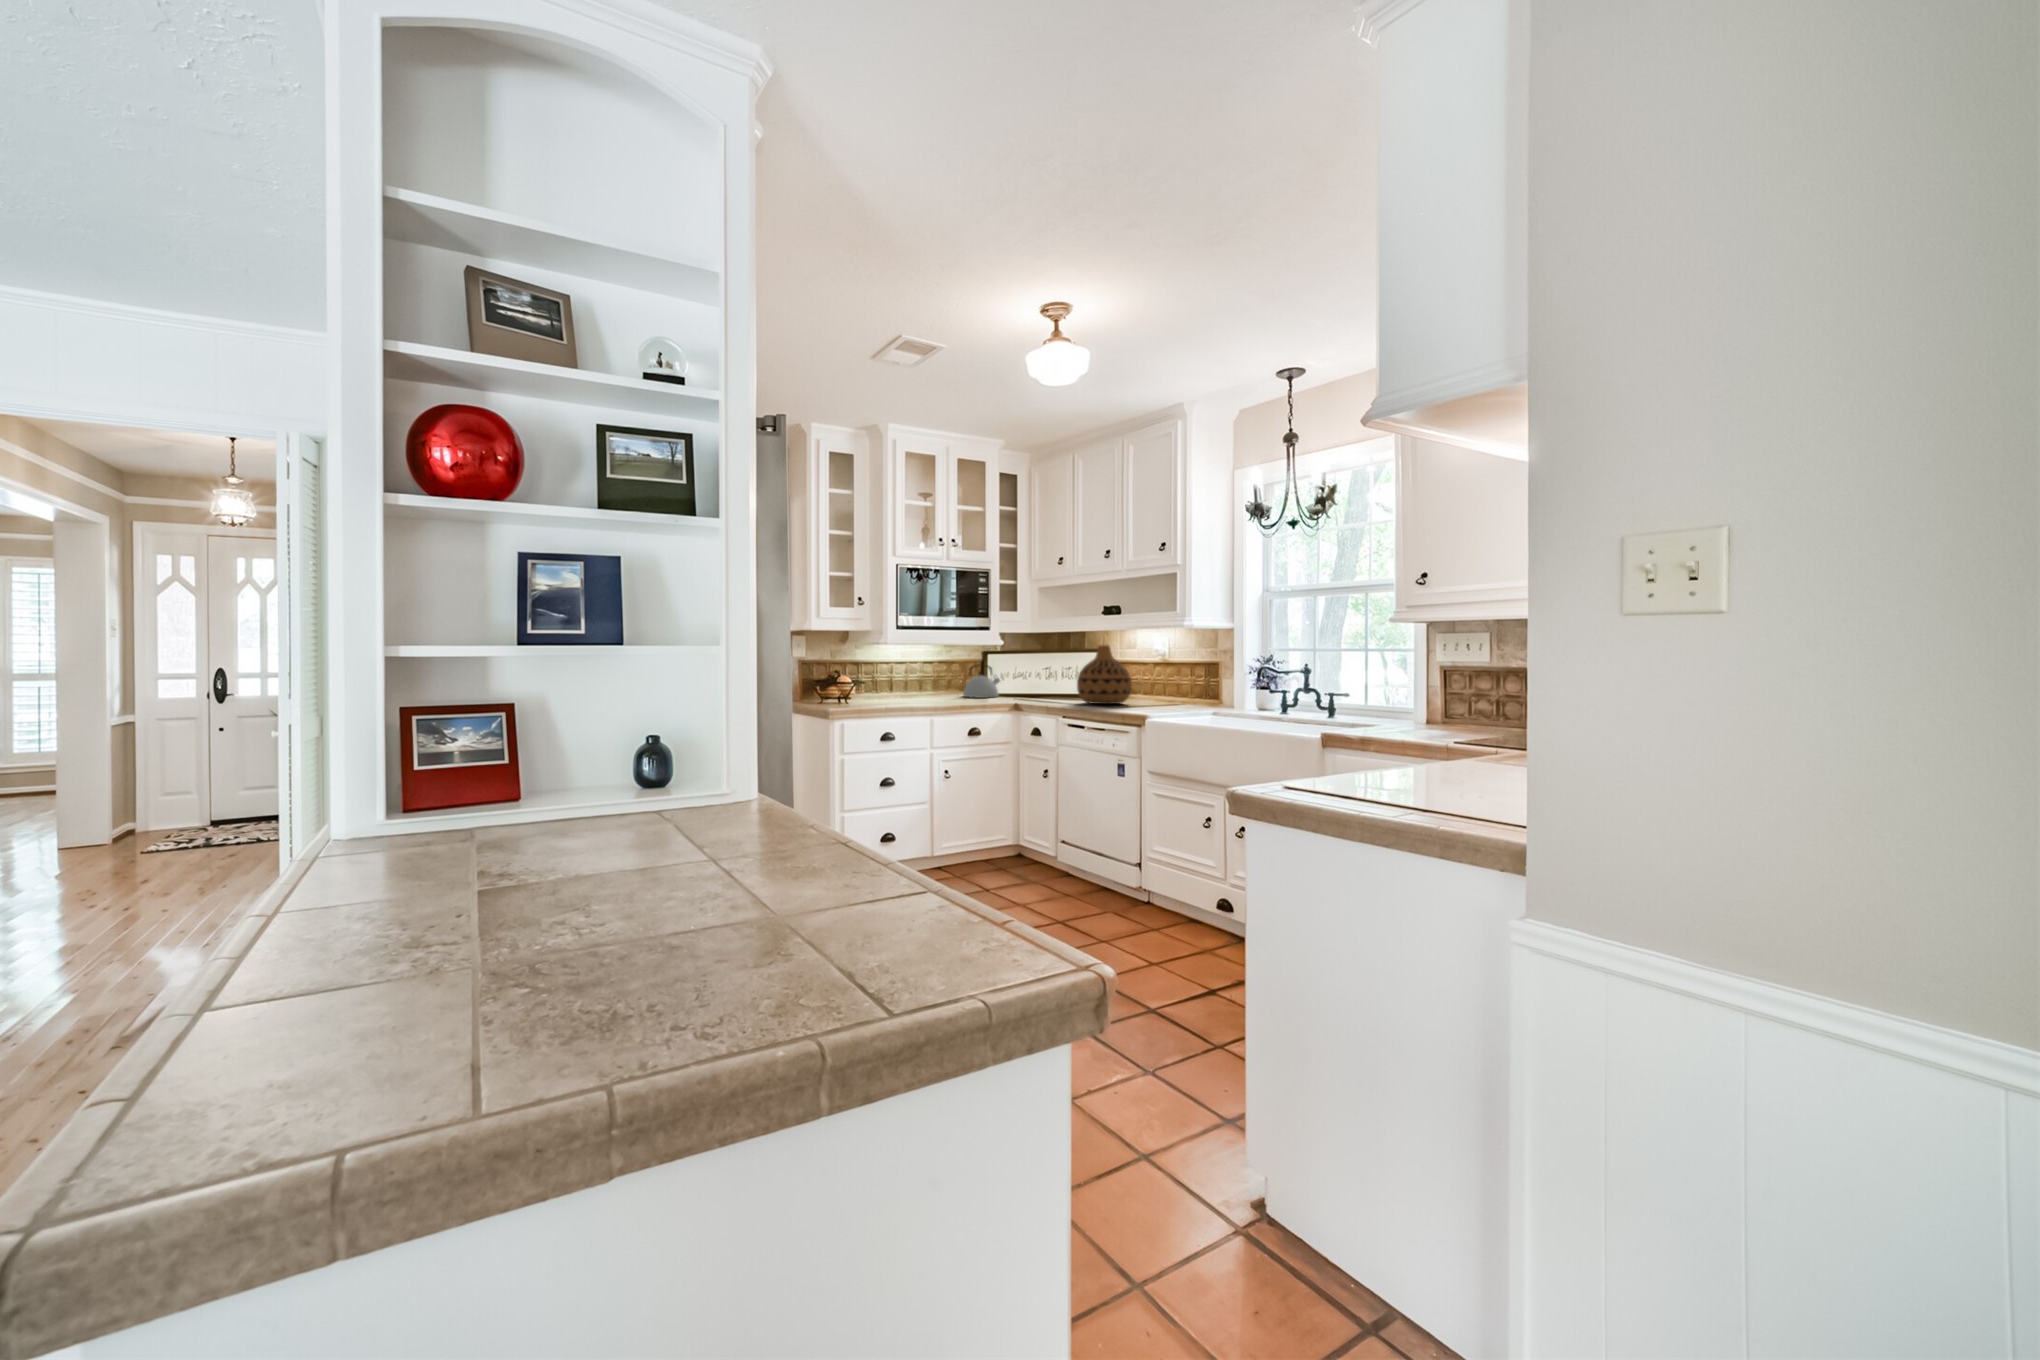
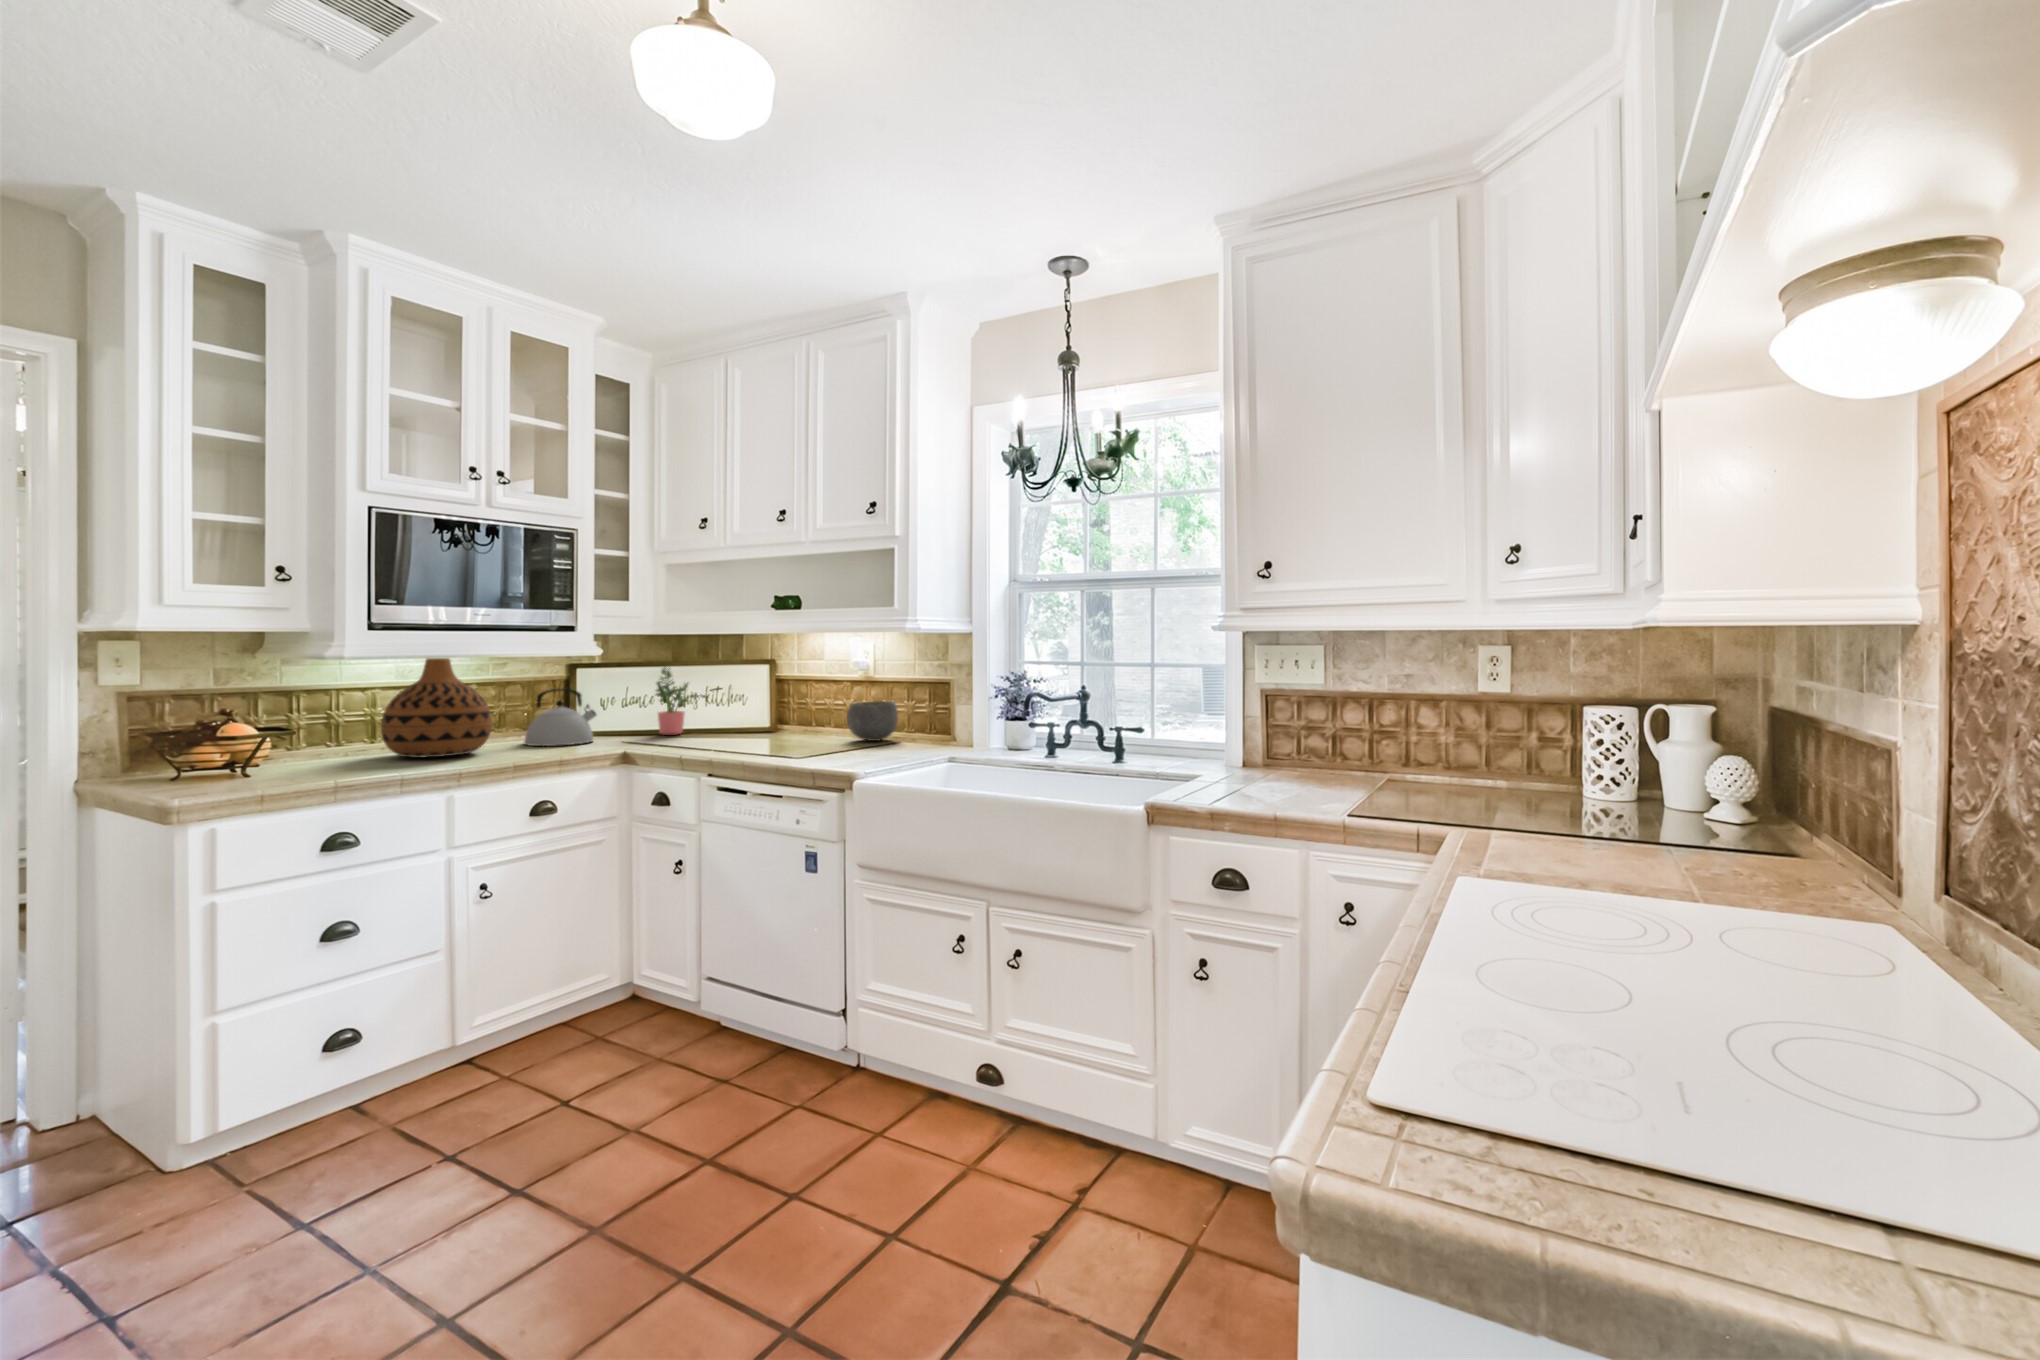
vase: present [1077,645,1132,704] -> present [381,658,492,758]
potted plant: none [1032,652,1063,695] -> present [656,668,707,735]
ceramic bowl: none [1149,676,1183,702] -> present [847,701,898,741]

